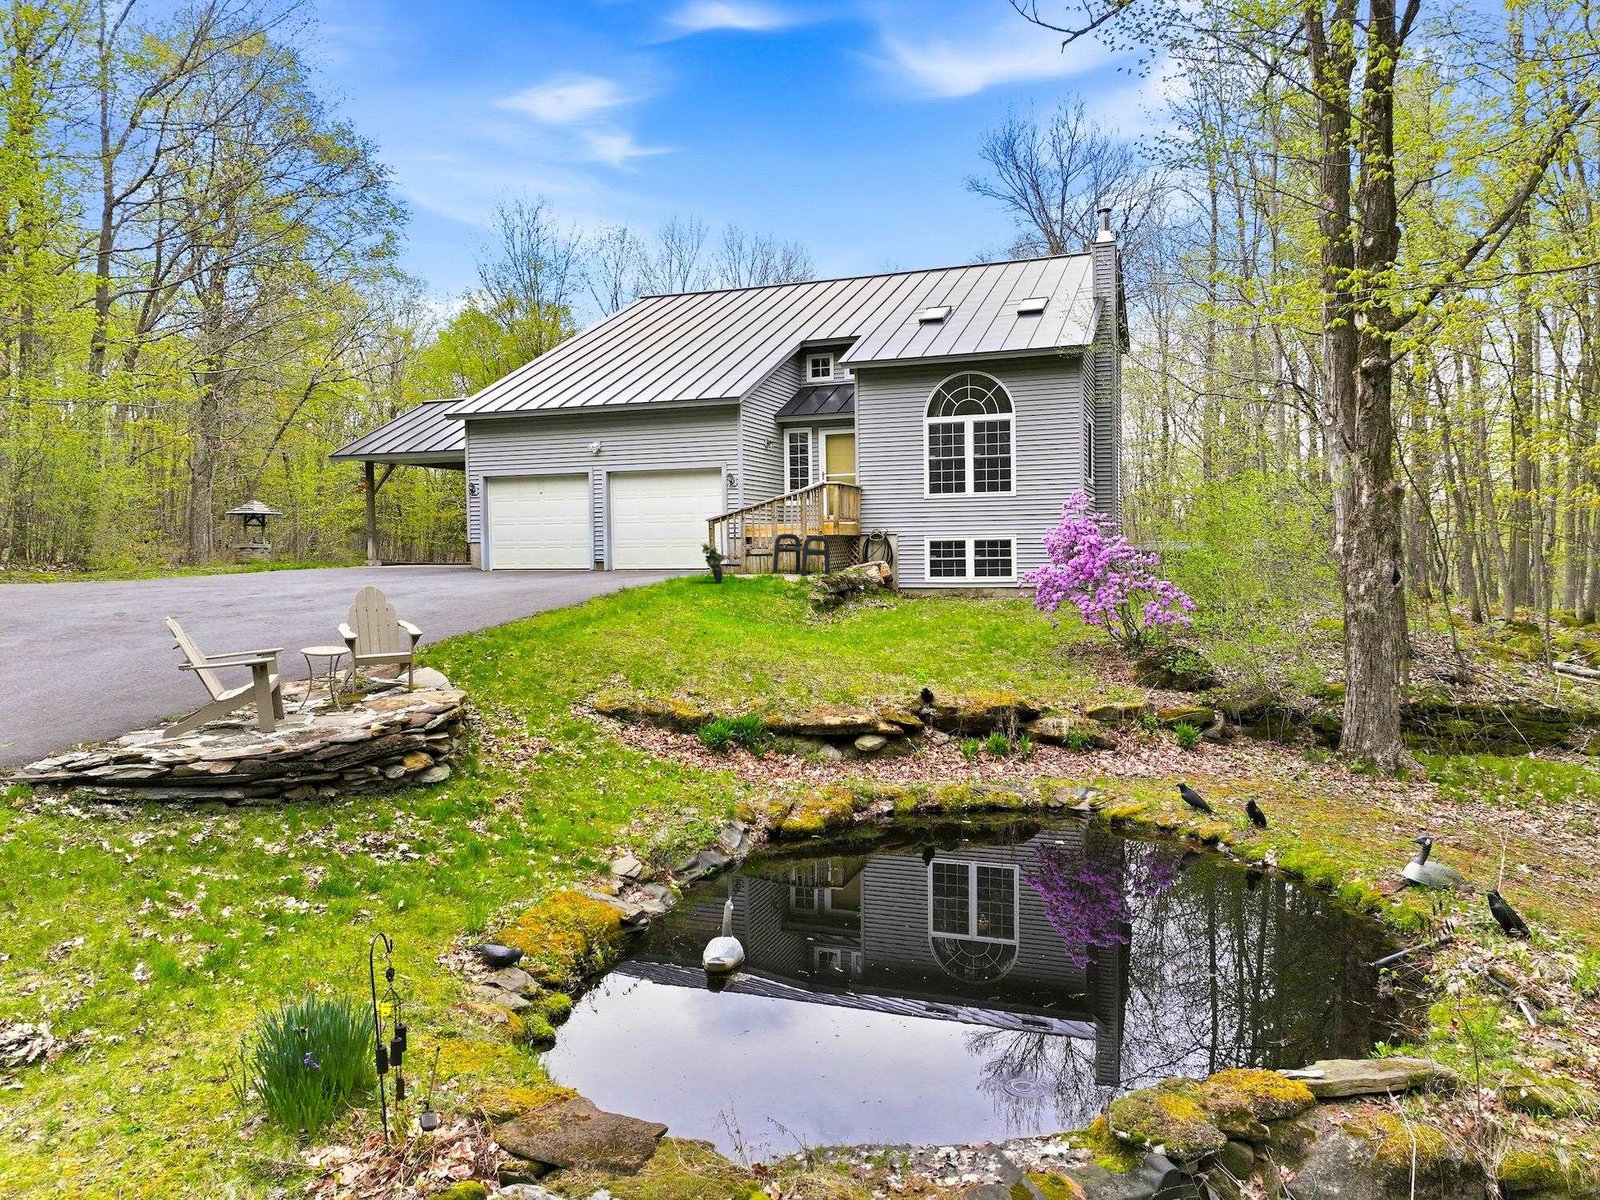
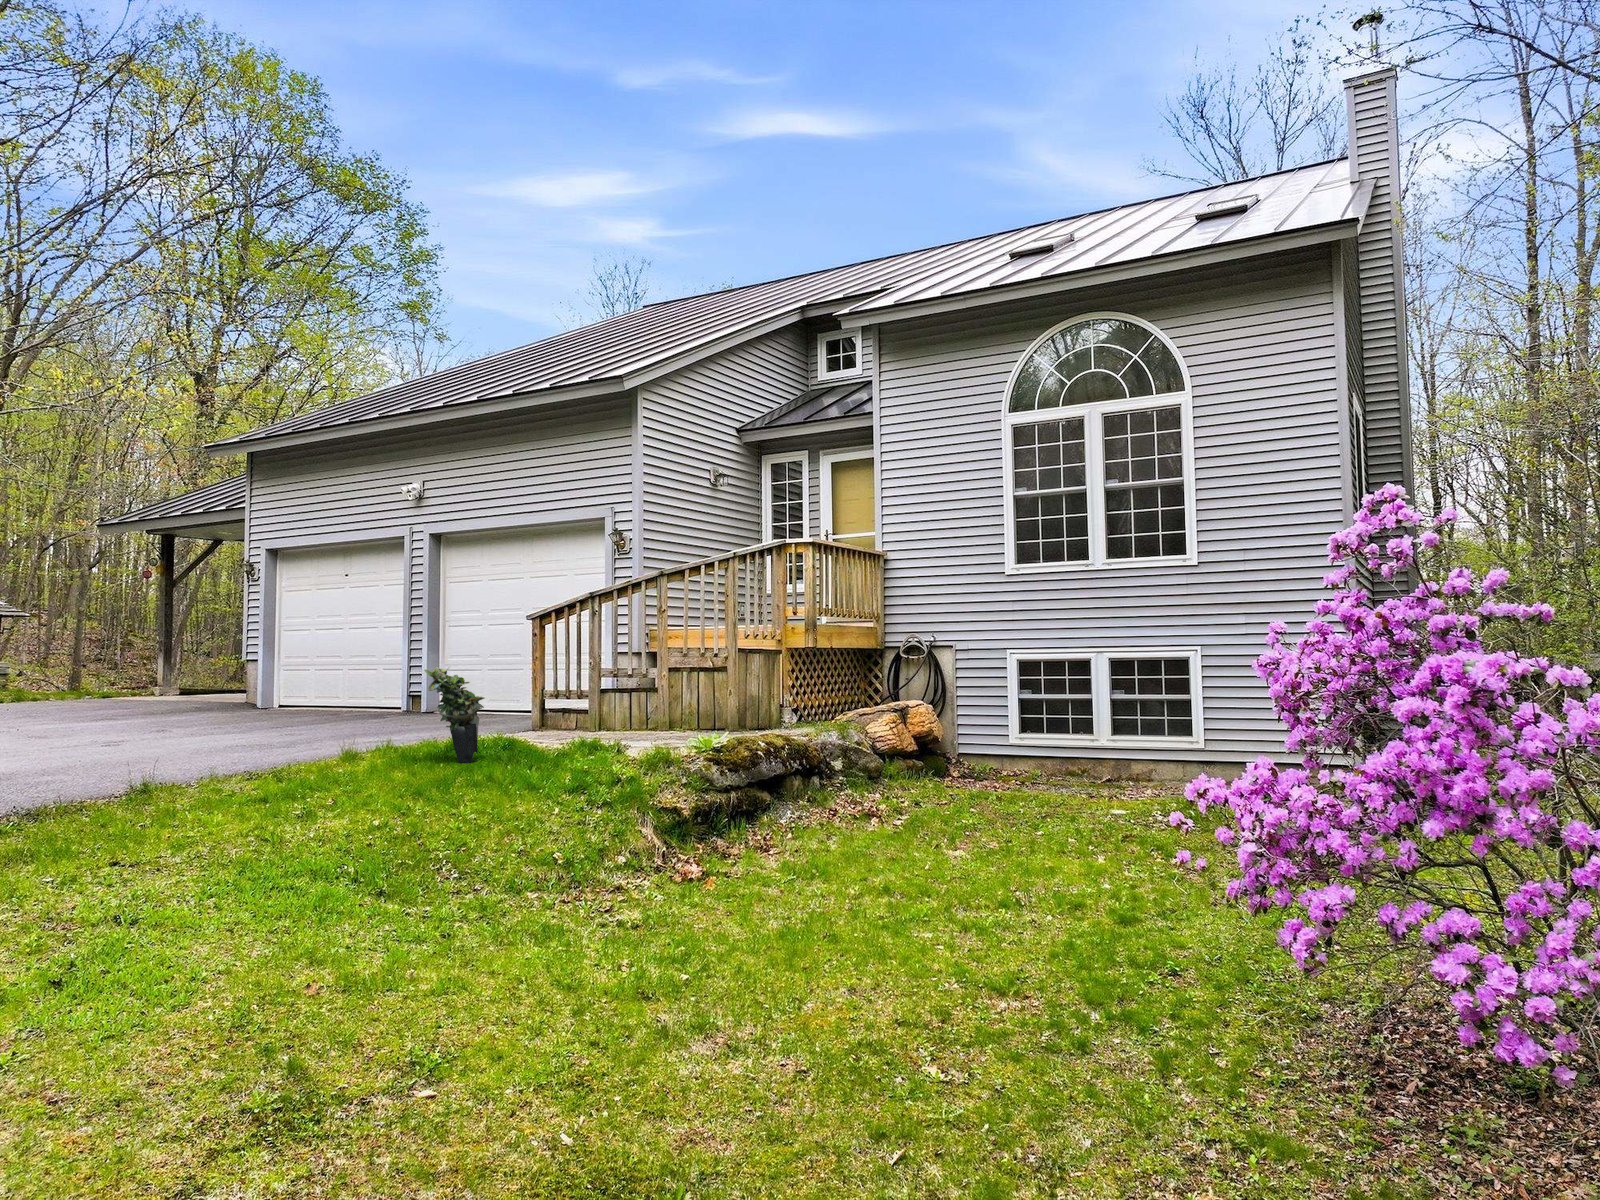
bench: present [773,534,830,576] -> none [657,645,768,740]

